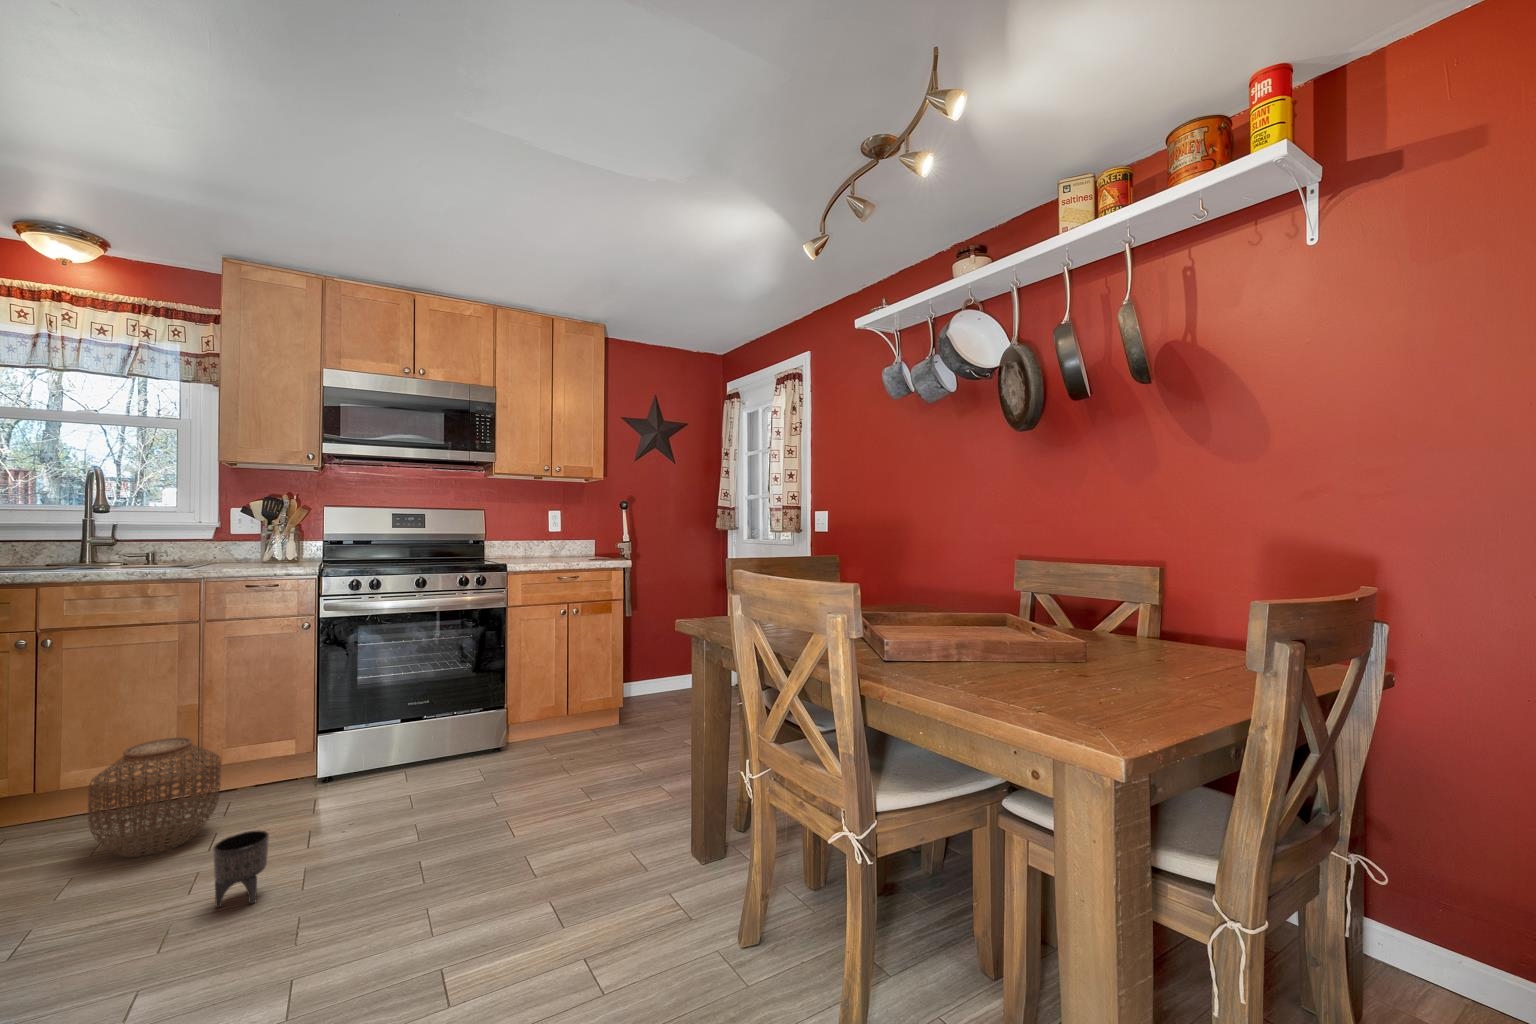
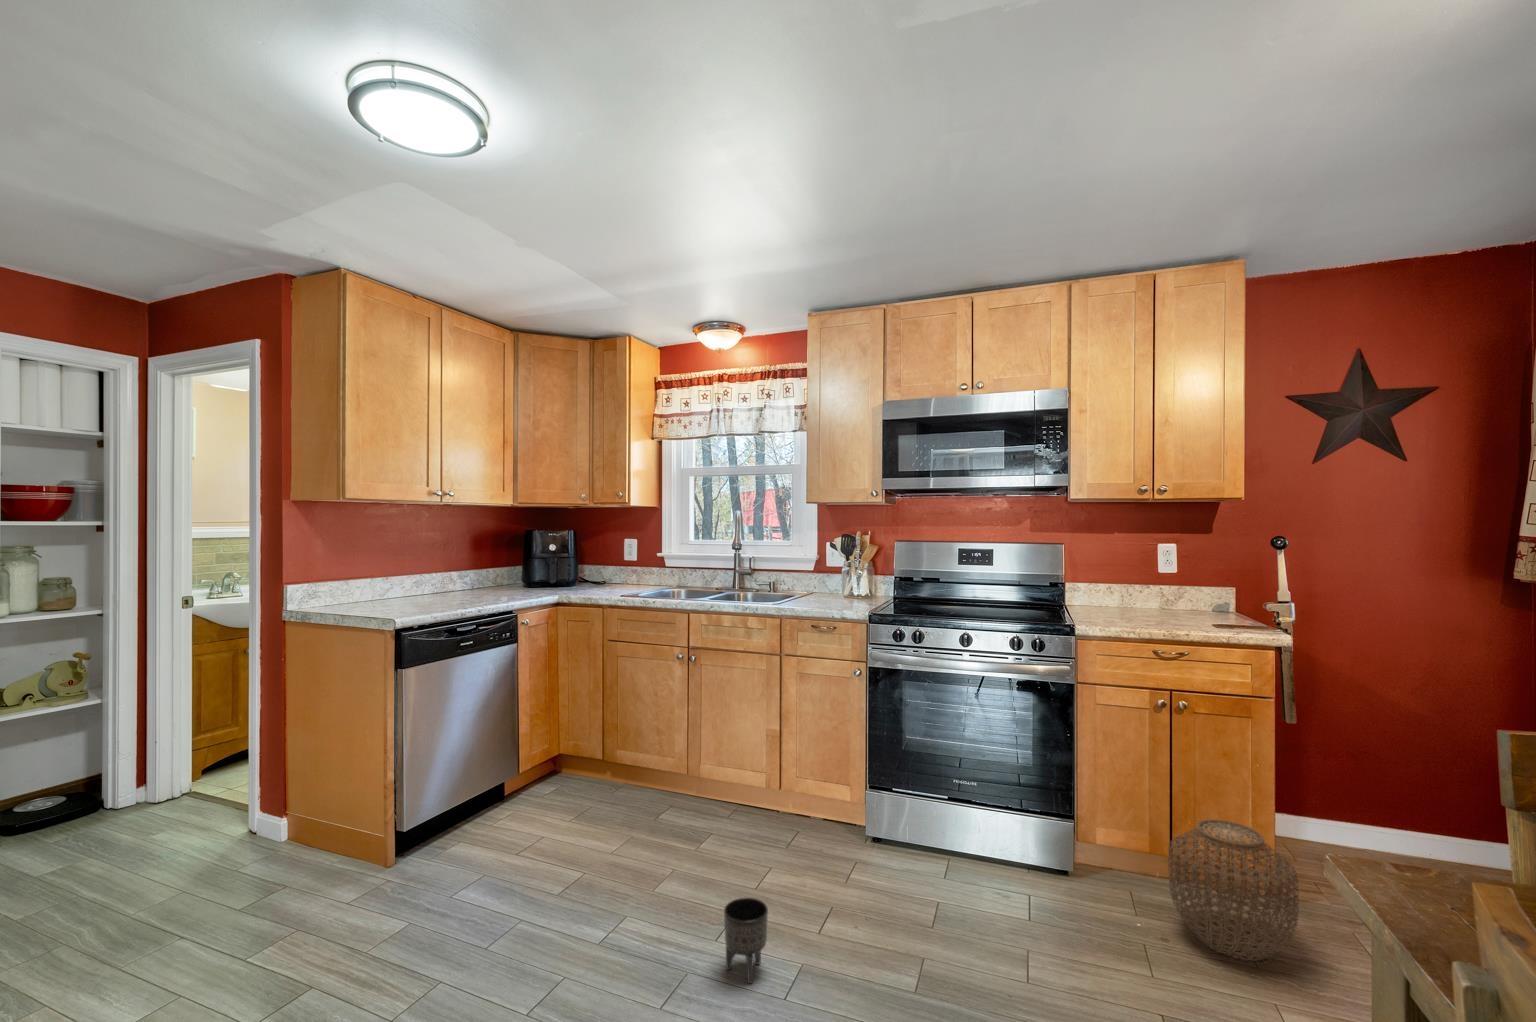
woven basket: present [88,737,221,857] -> present [1168,819,1299,960]

